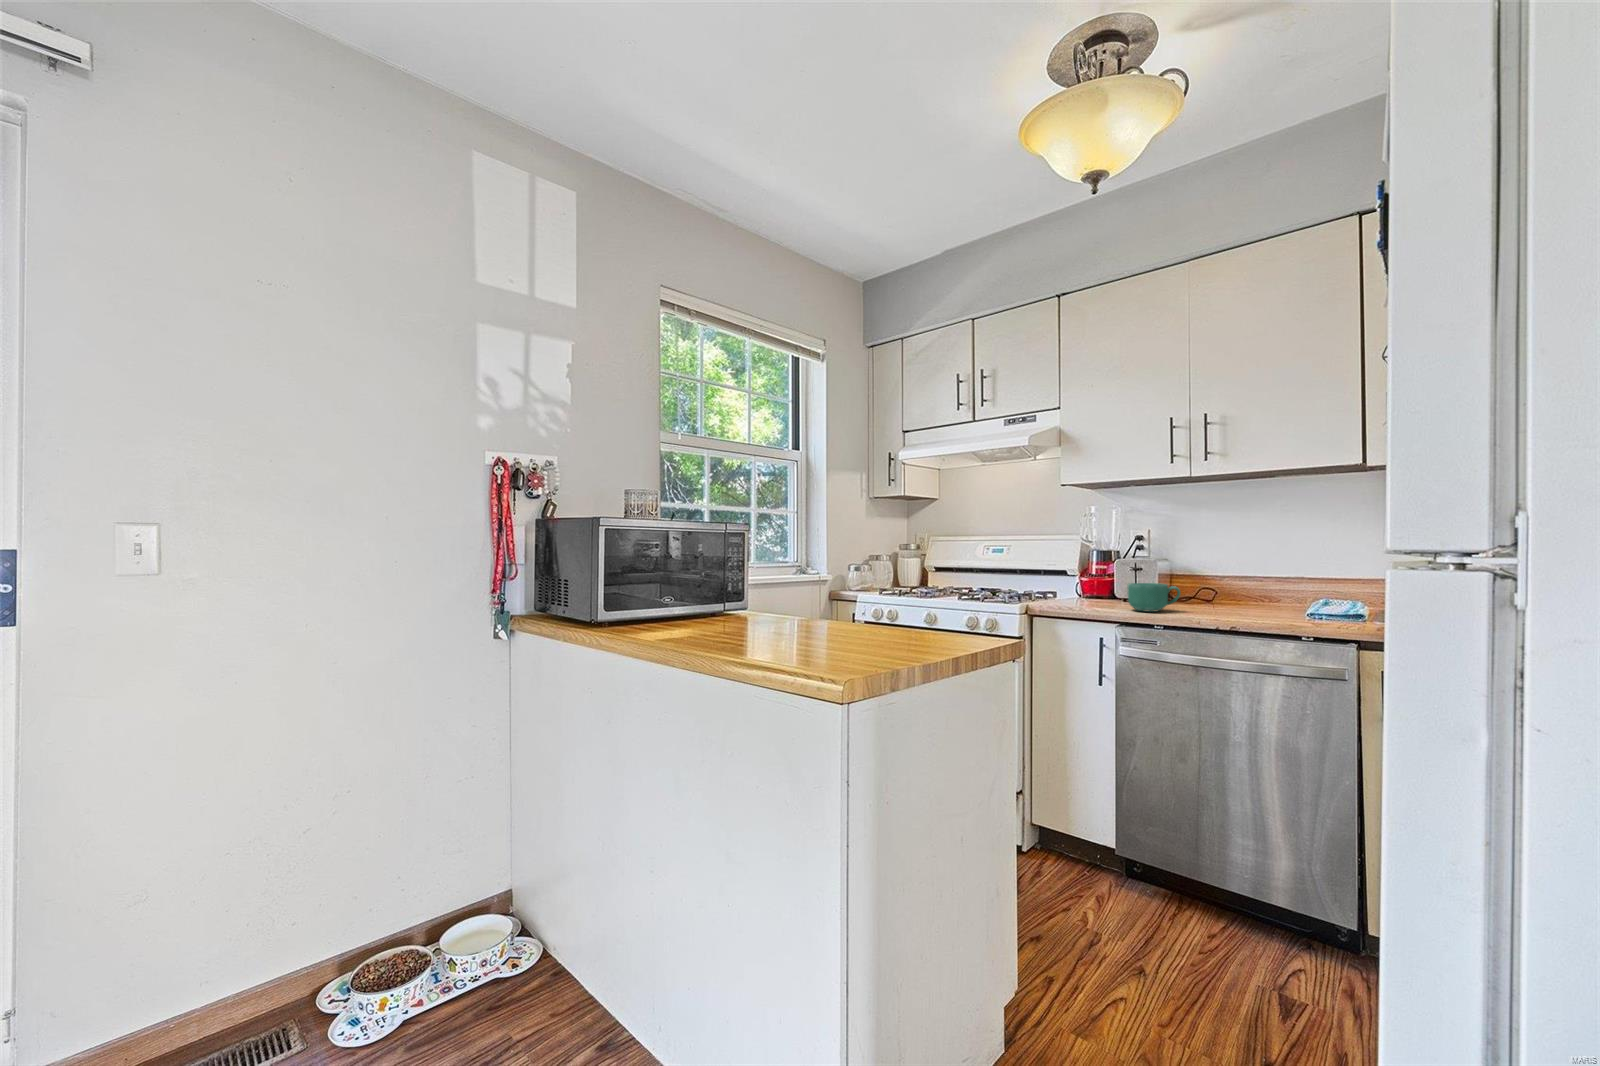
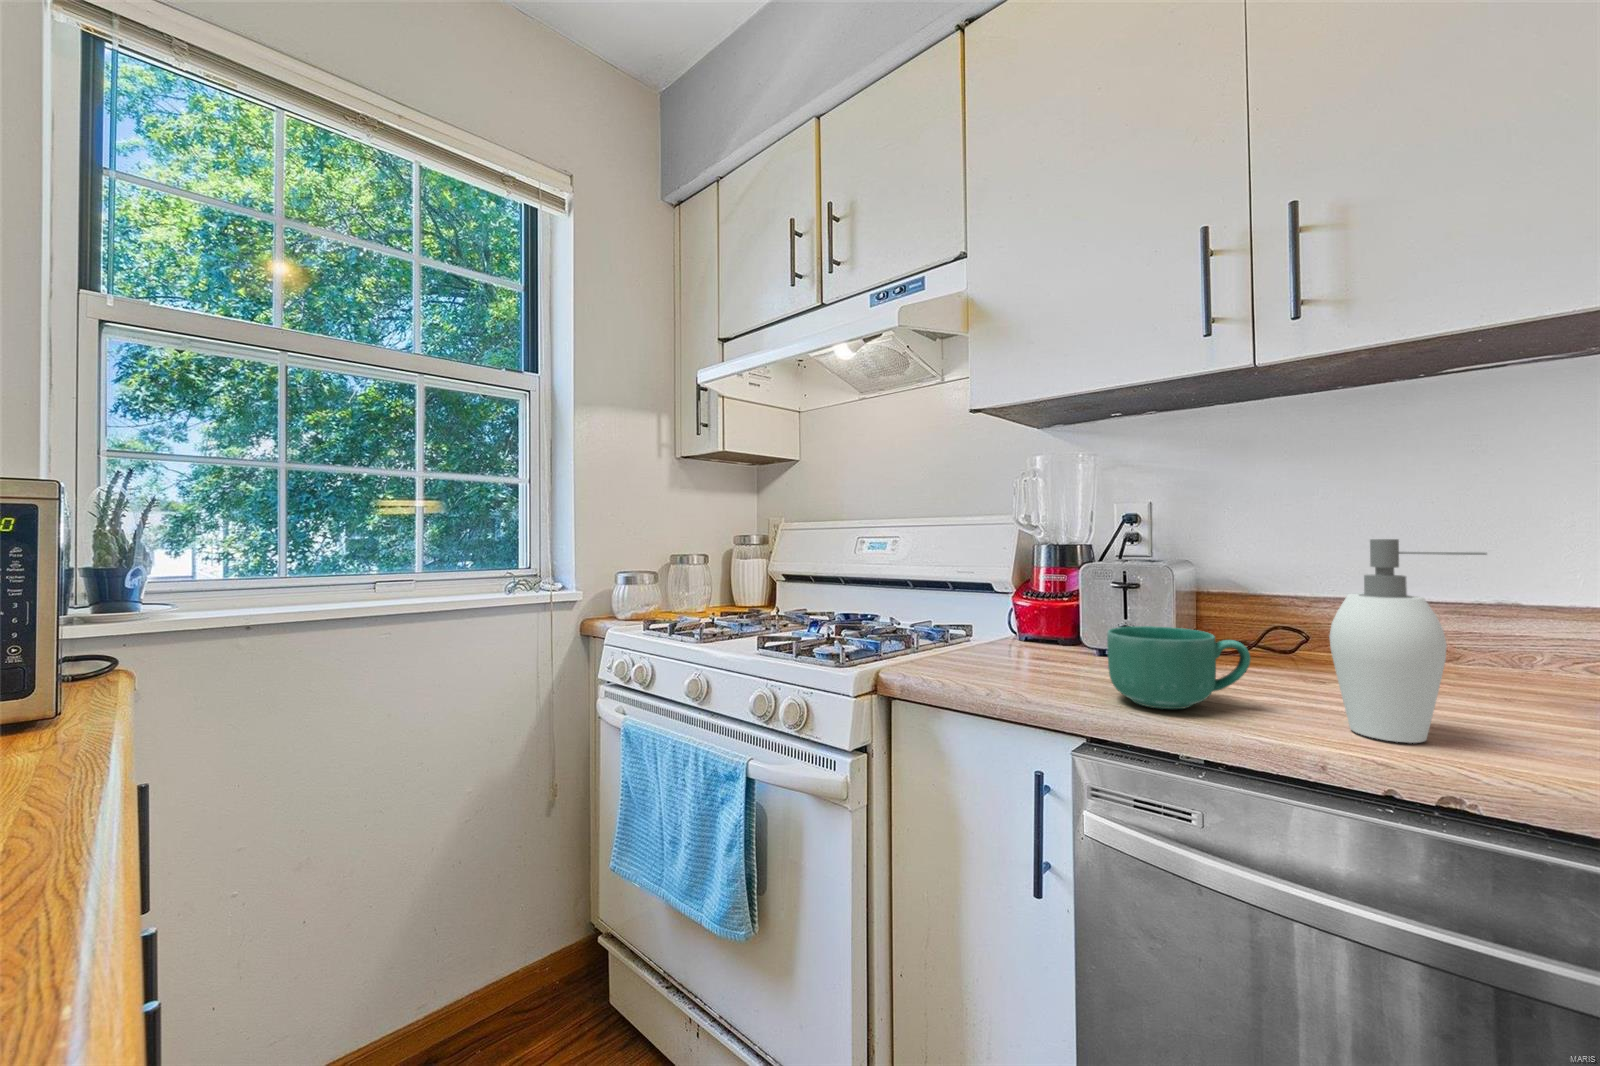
soap dispenser: none [1205,549,1249,616] -> present [1329,539,1487,743]

